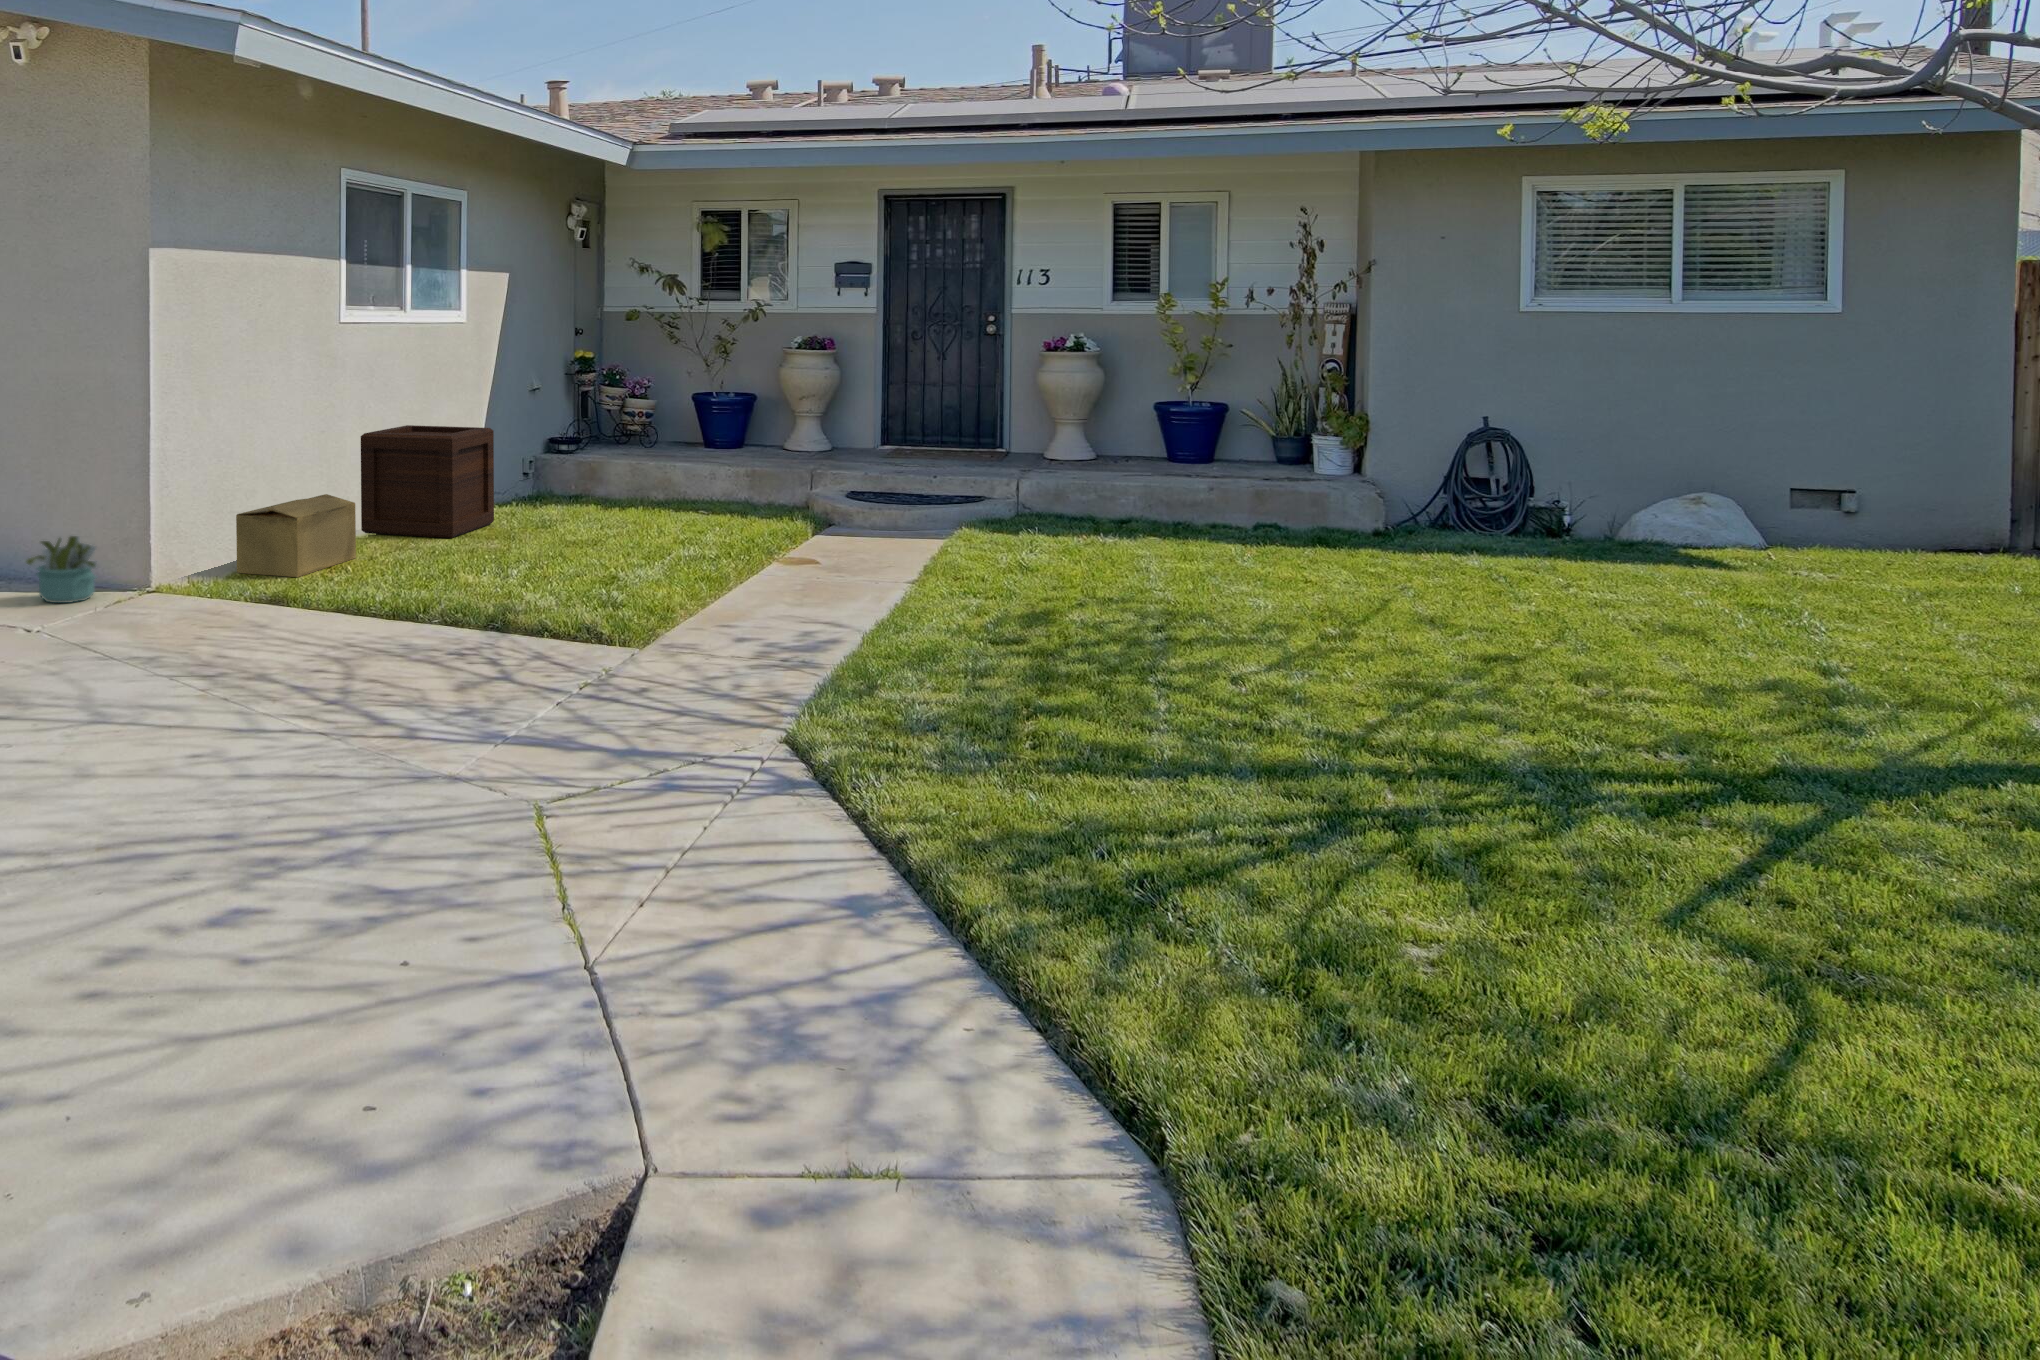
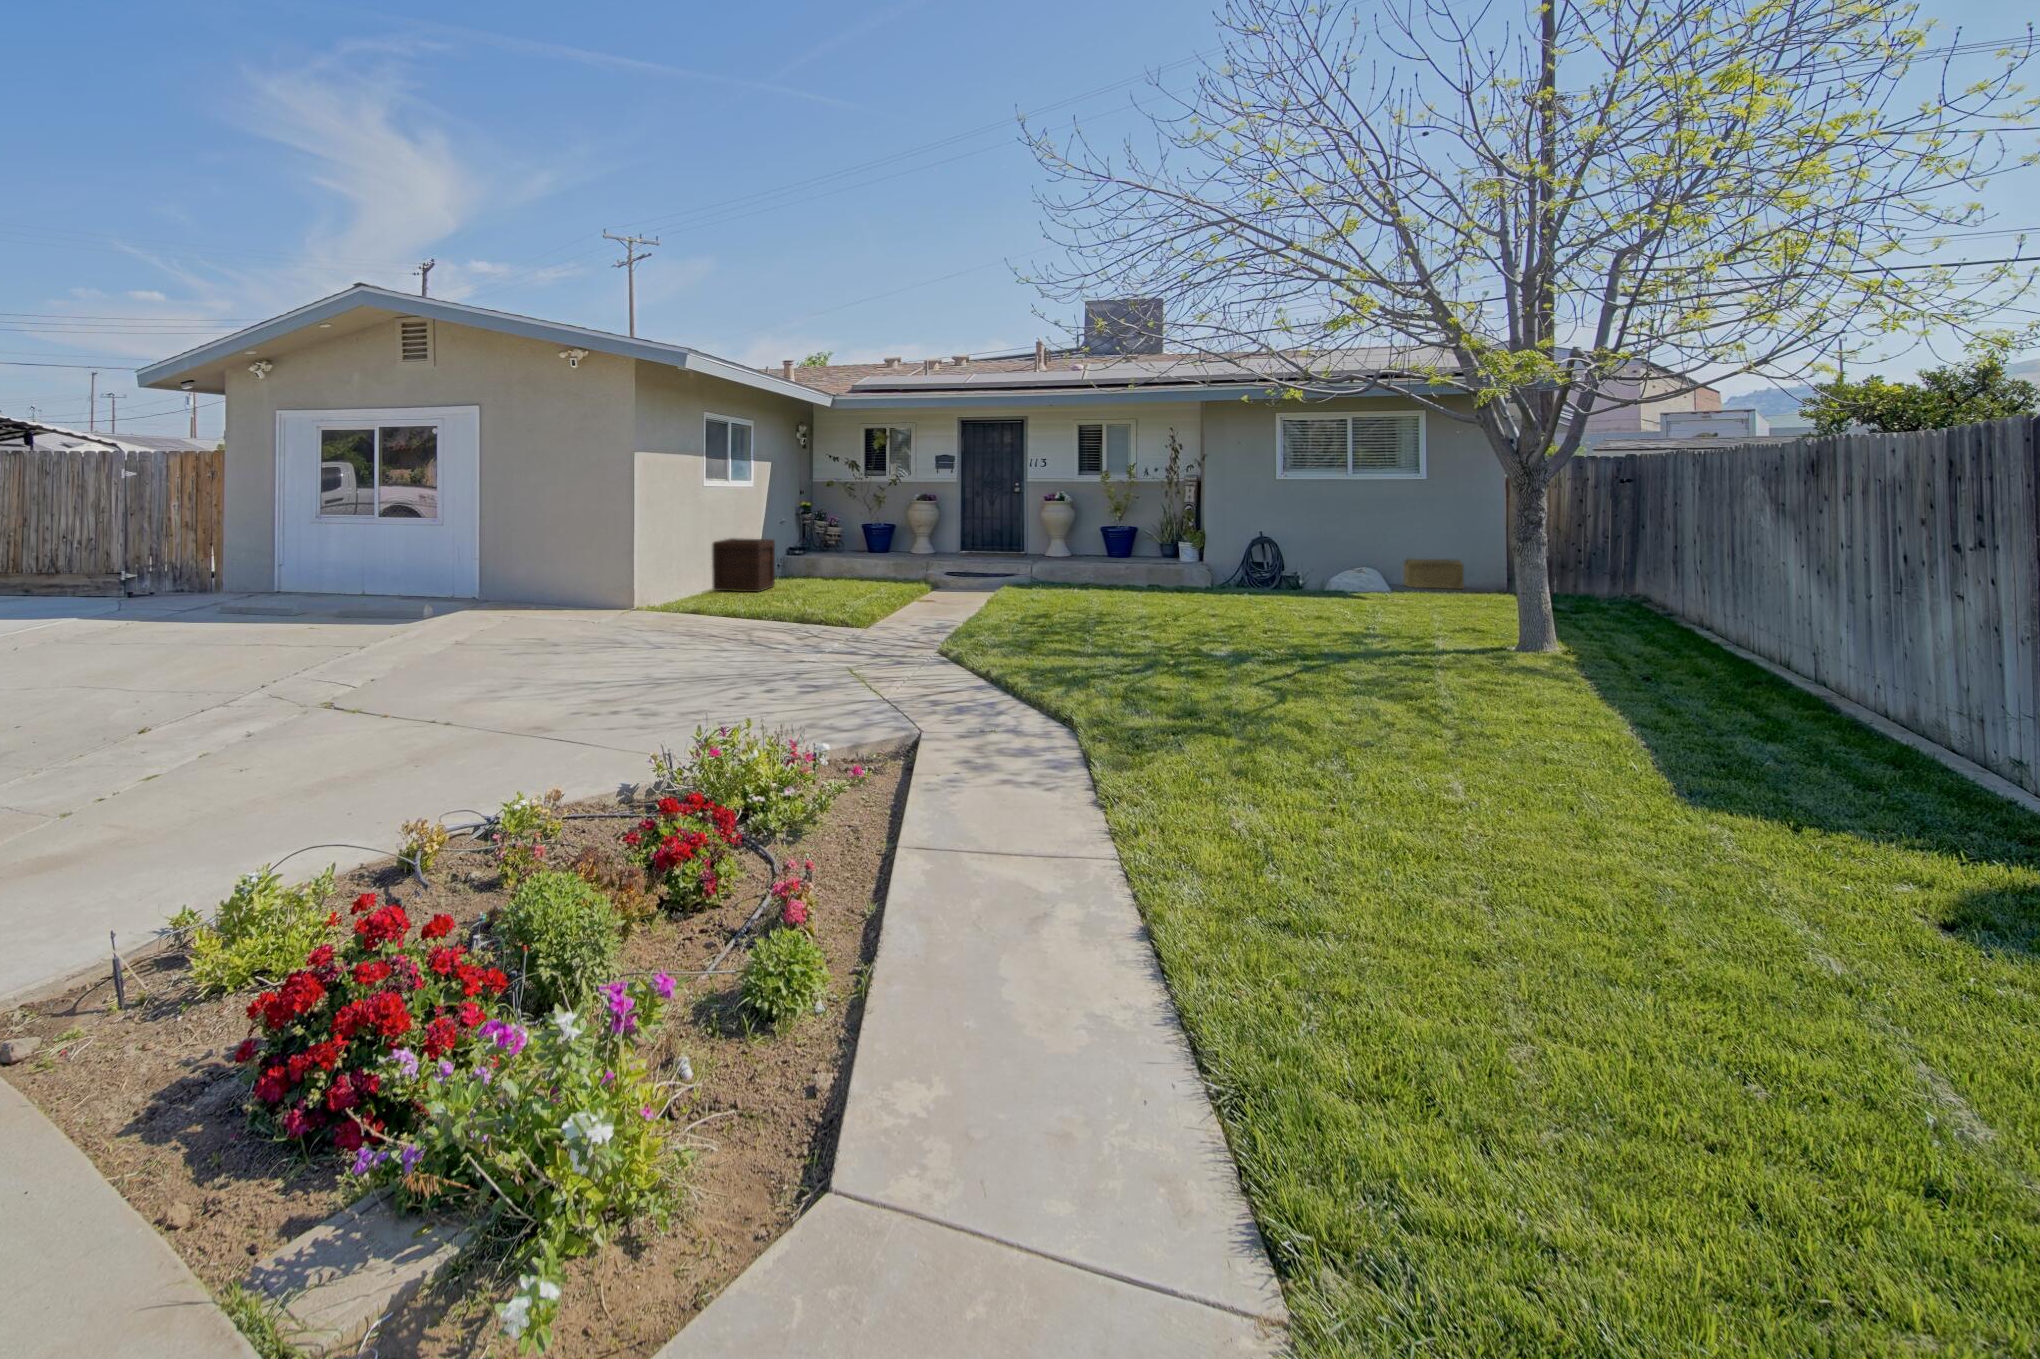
cardboard box: present [236,494,356,577] -> present [1403,559,1464,589]
decorative plant: present [24,536,96,603] -> none [579,585,614,616]

